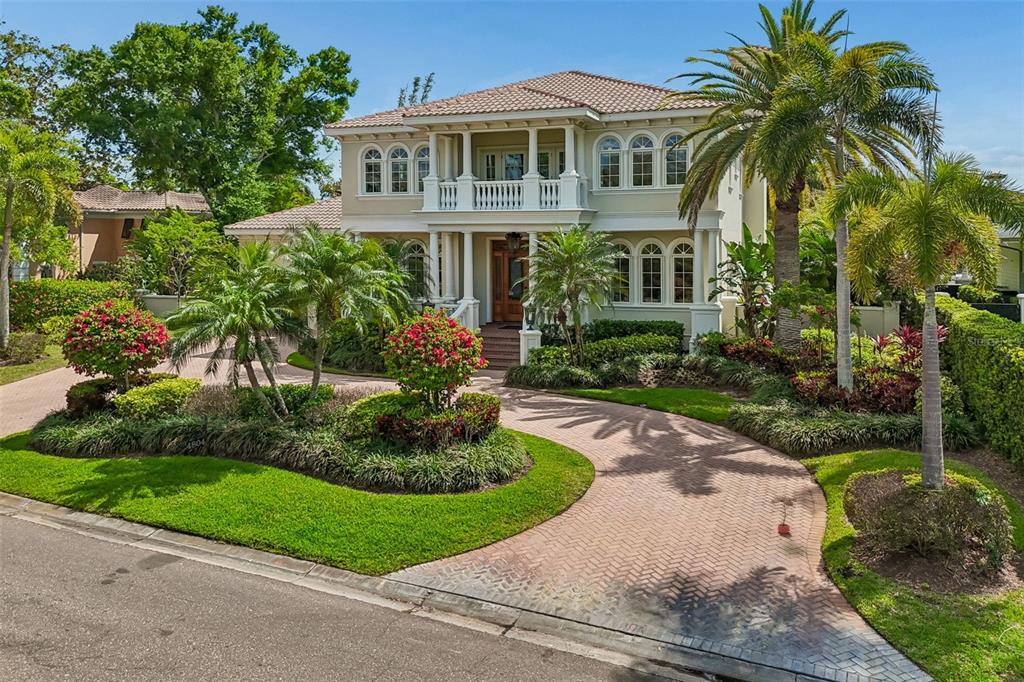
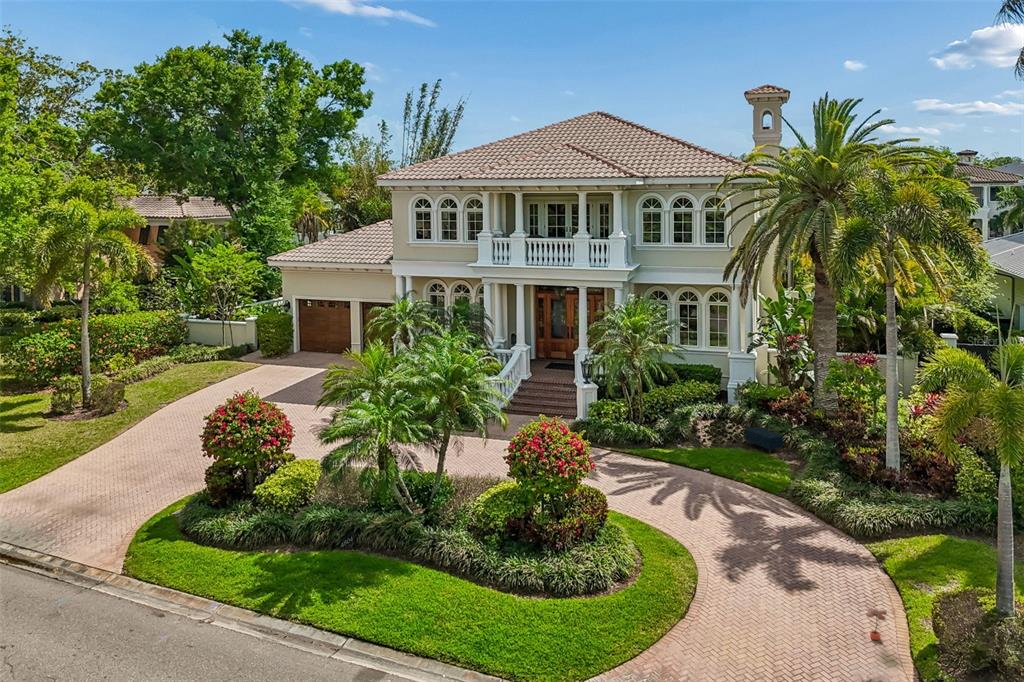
bench: none [696,368,736,394] -> present [745,427,783,454]

